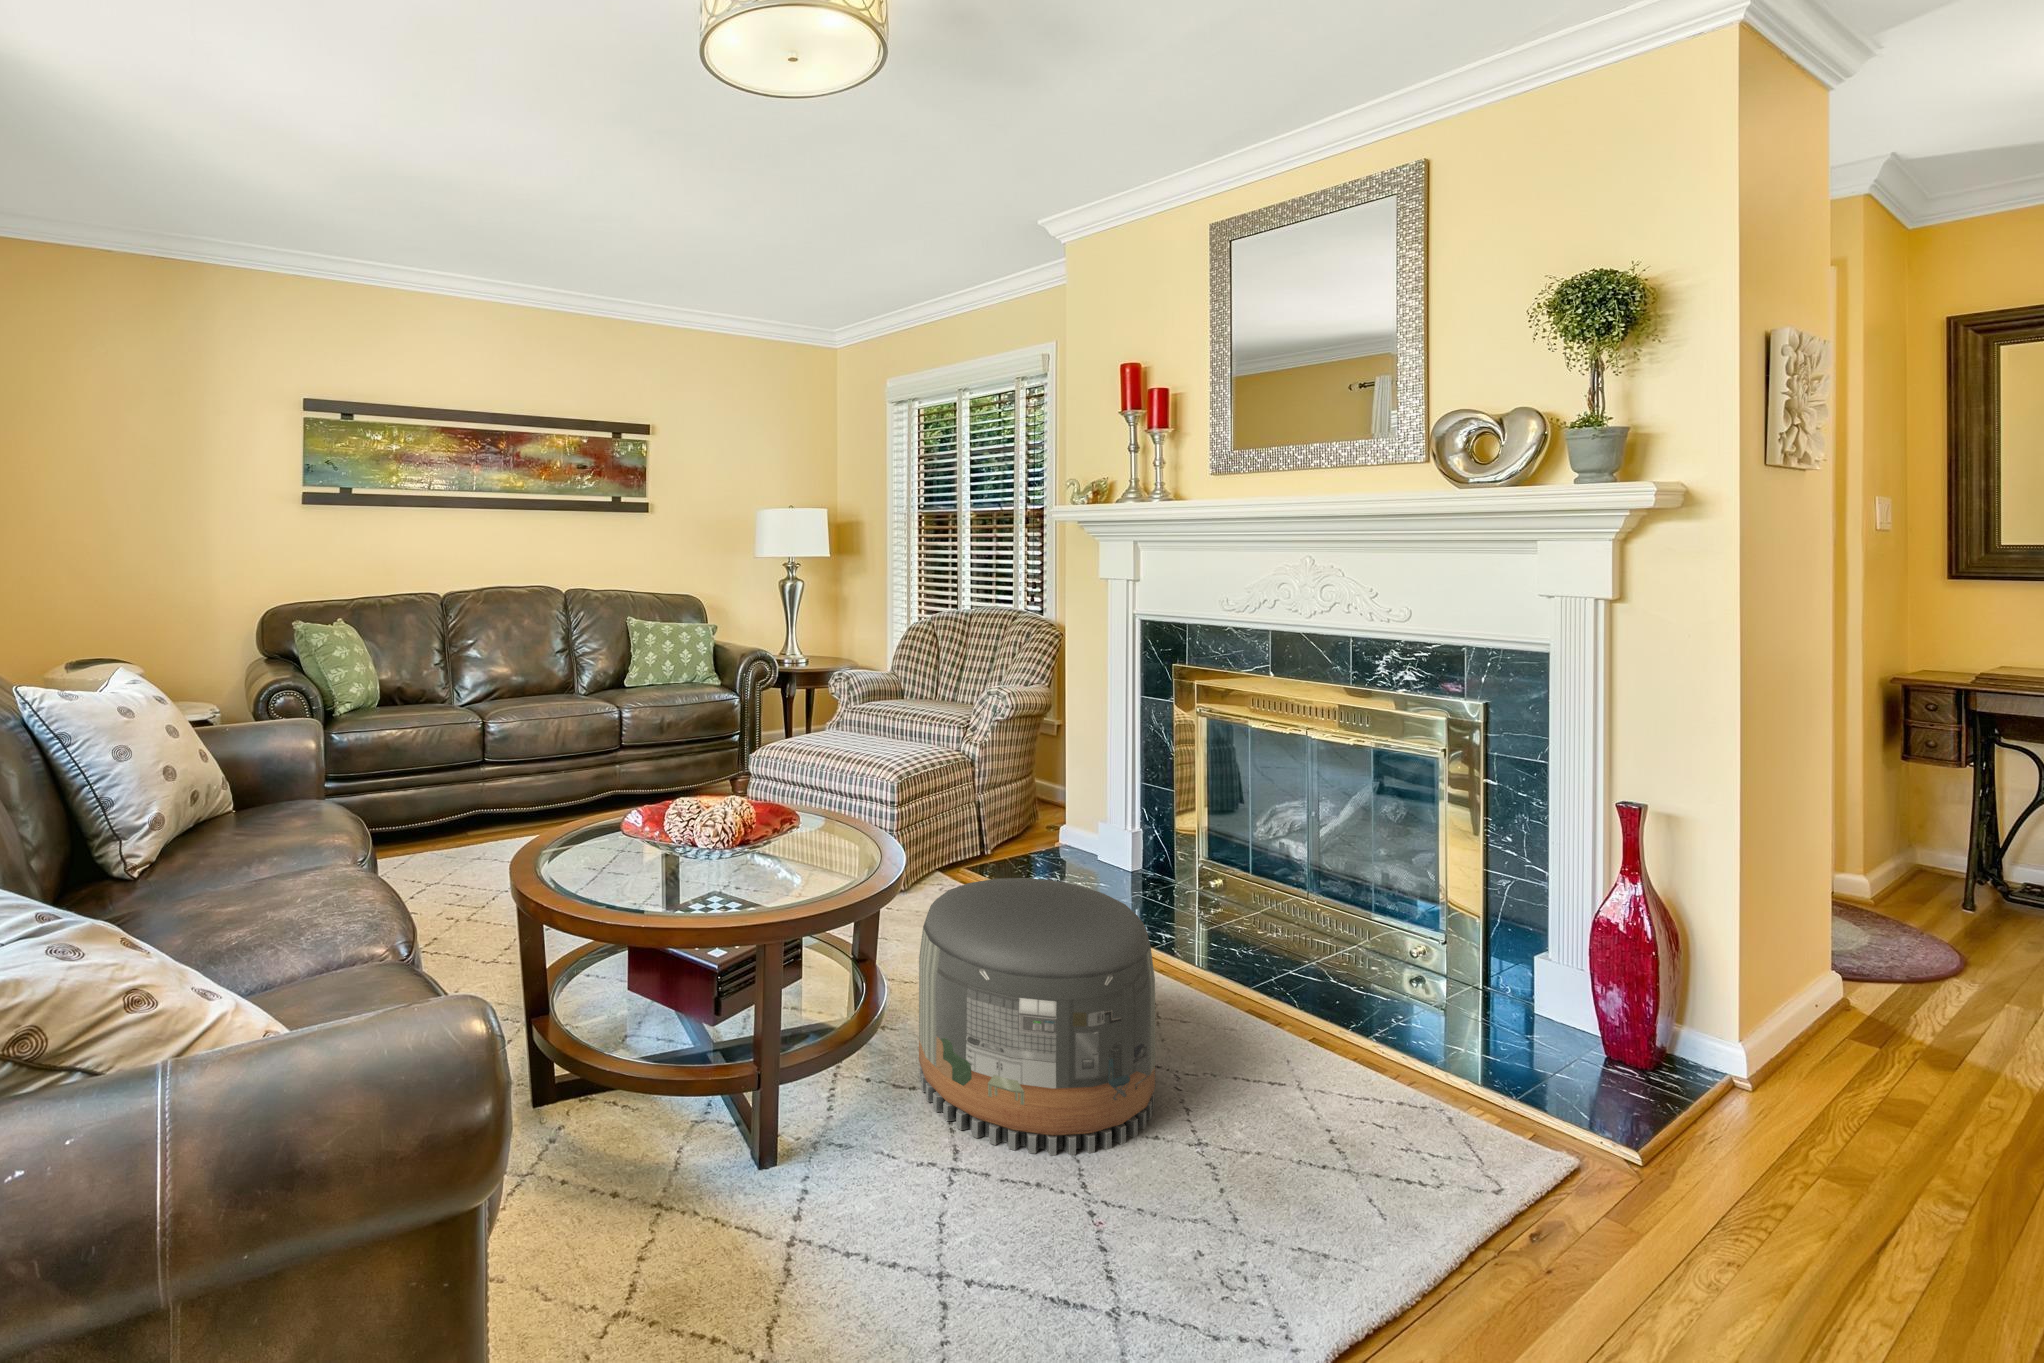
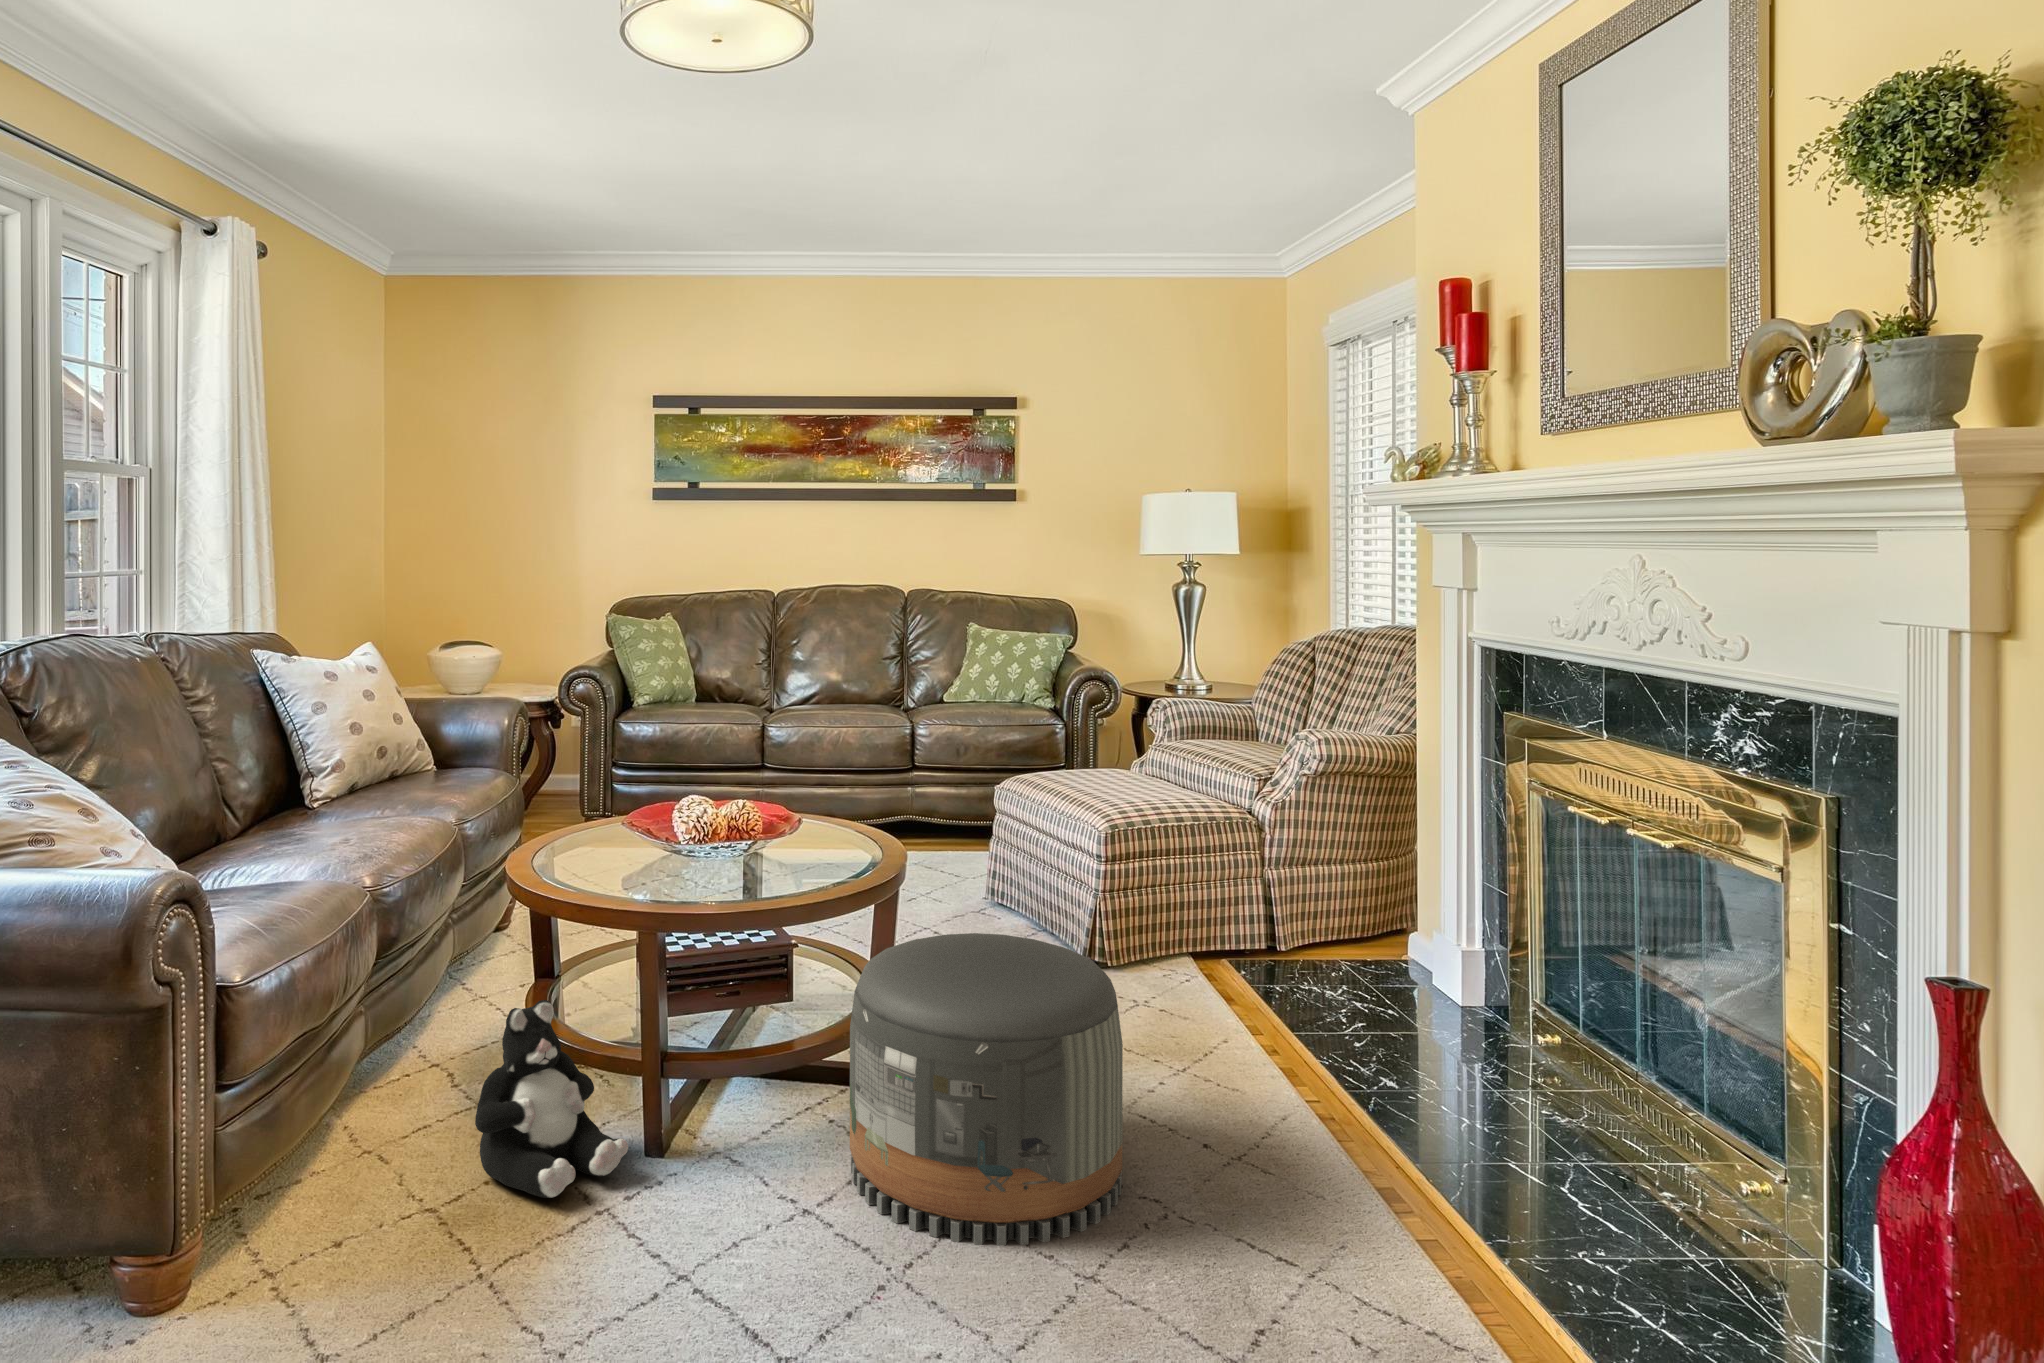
plush toy: none [606,1038,776,1253] -> present [475,1000,628,1198]

